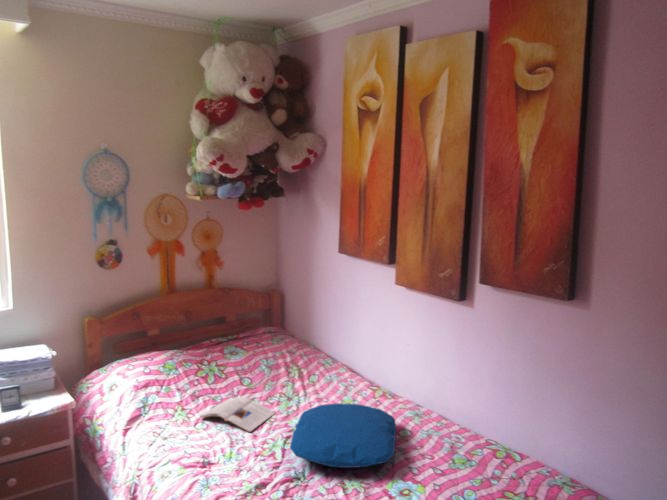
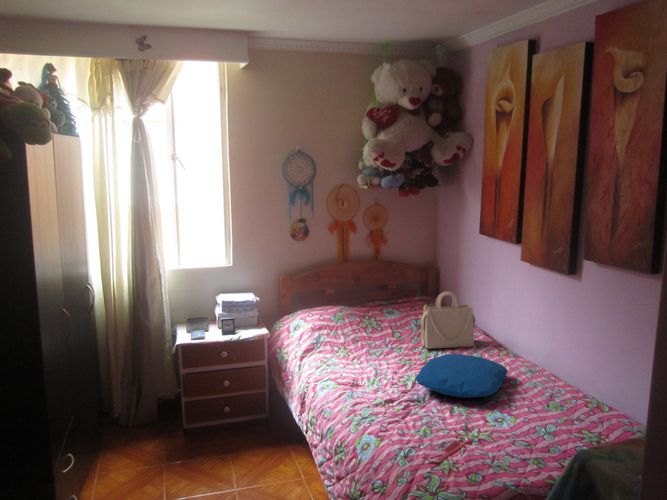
handbag: none [278,324,340,396] -> present [421,291,475,349]
magazine: present [200,396,275,432] -> none [356,344,415,369]

